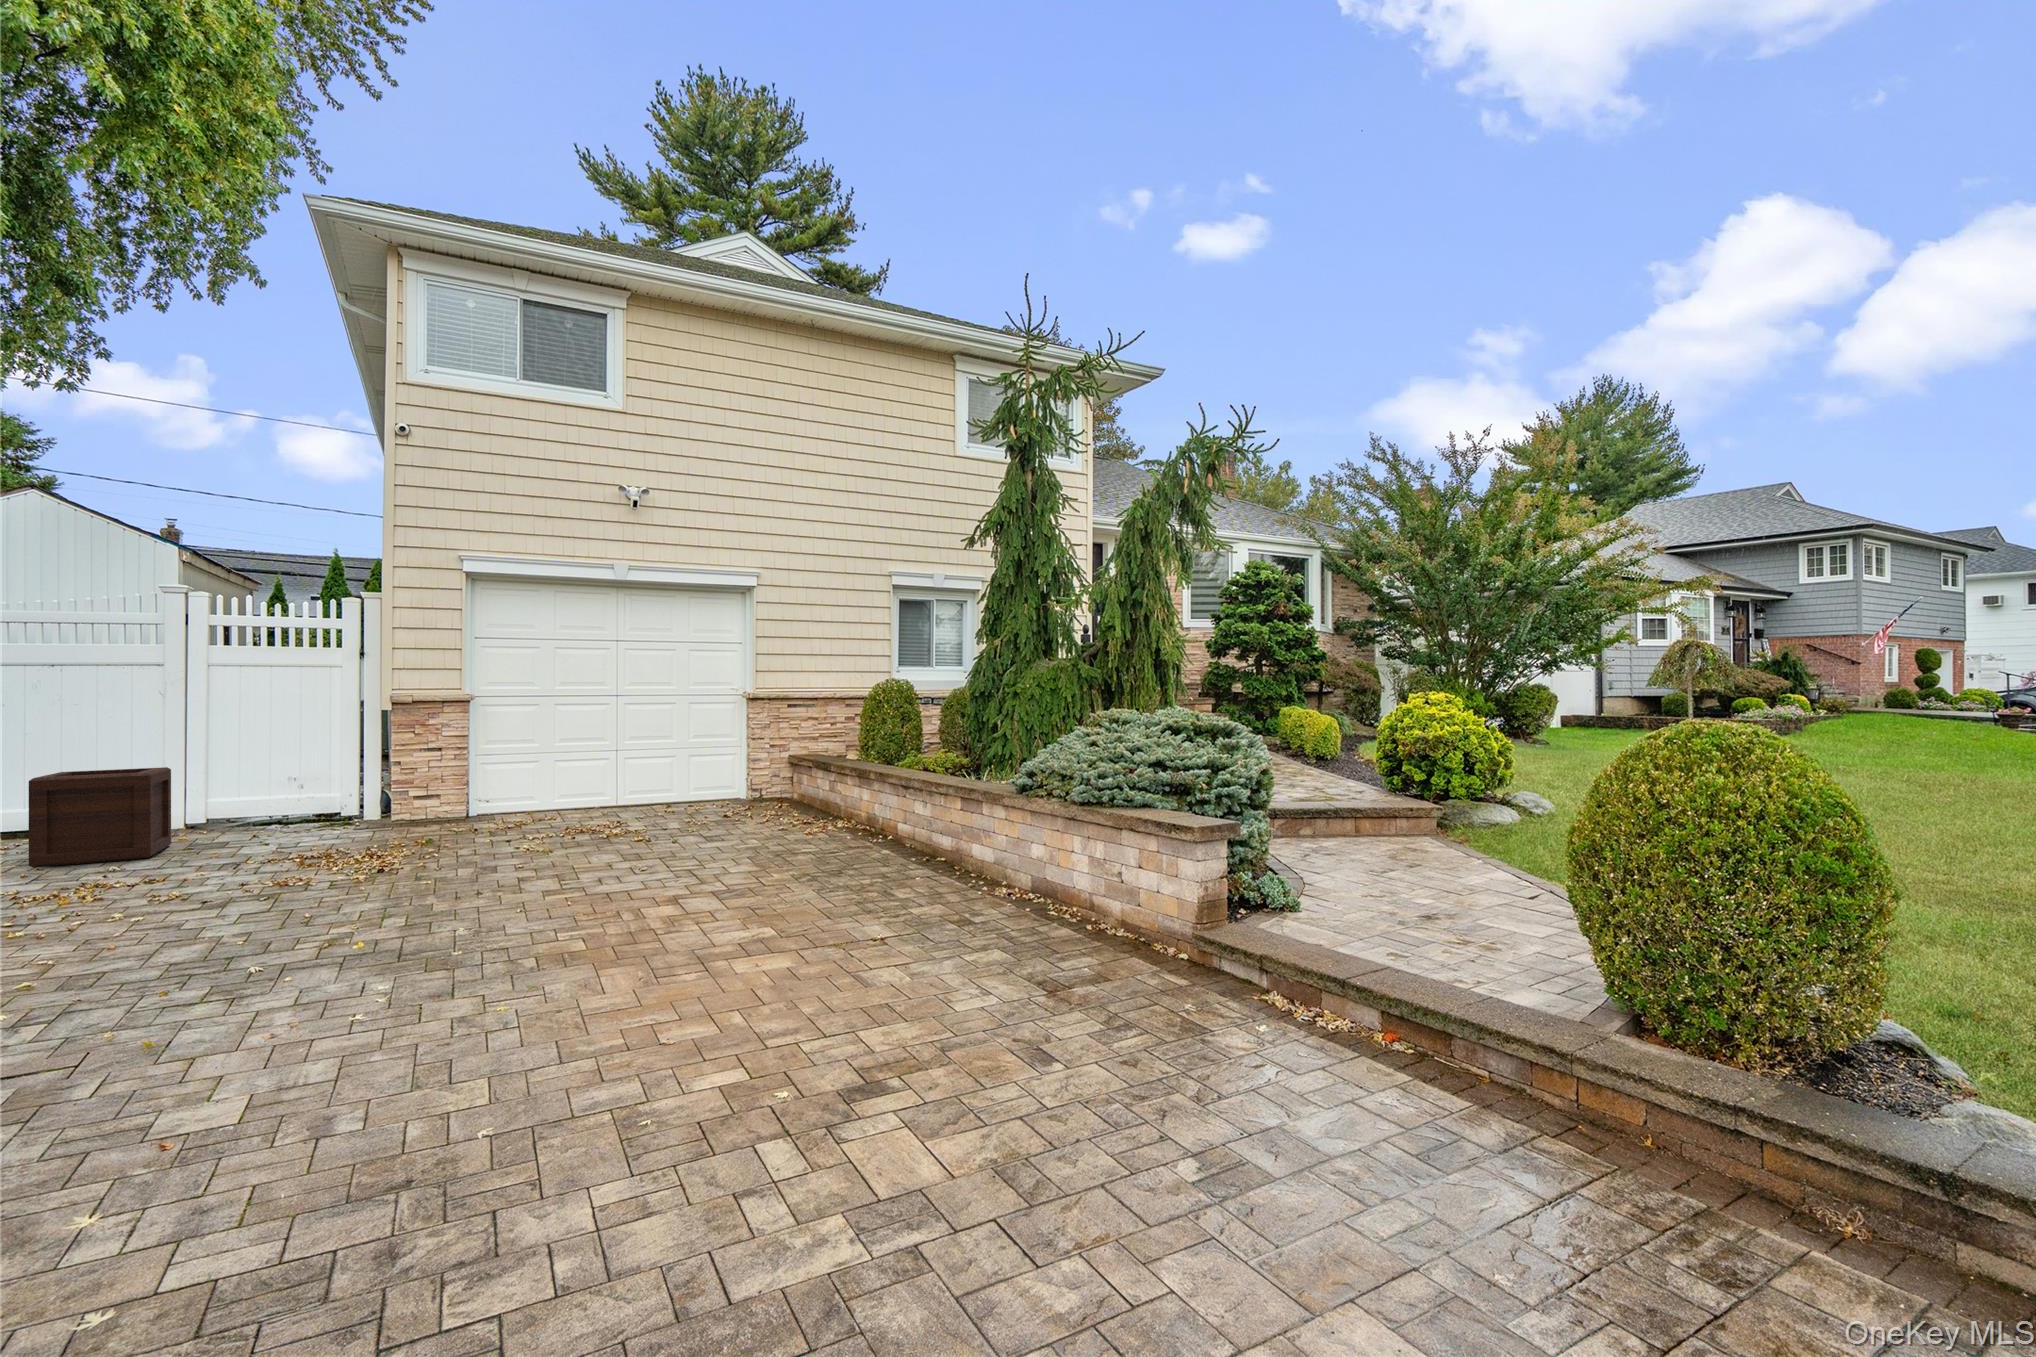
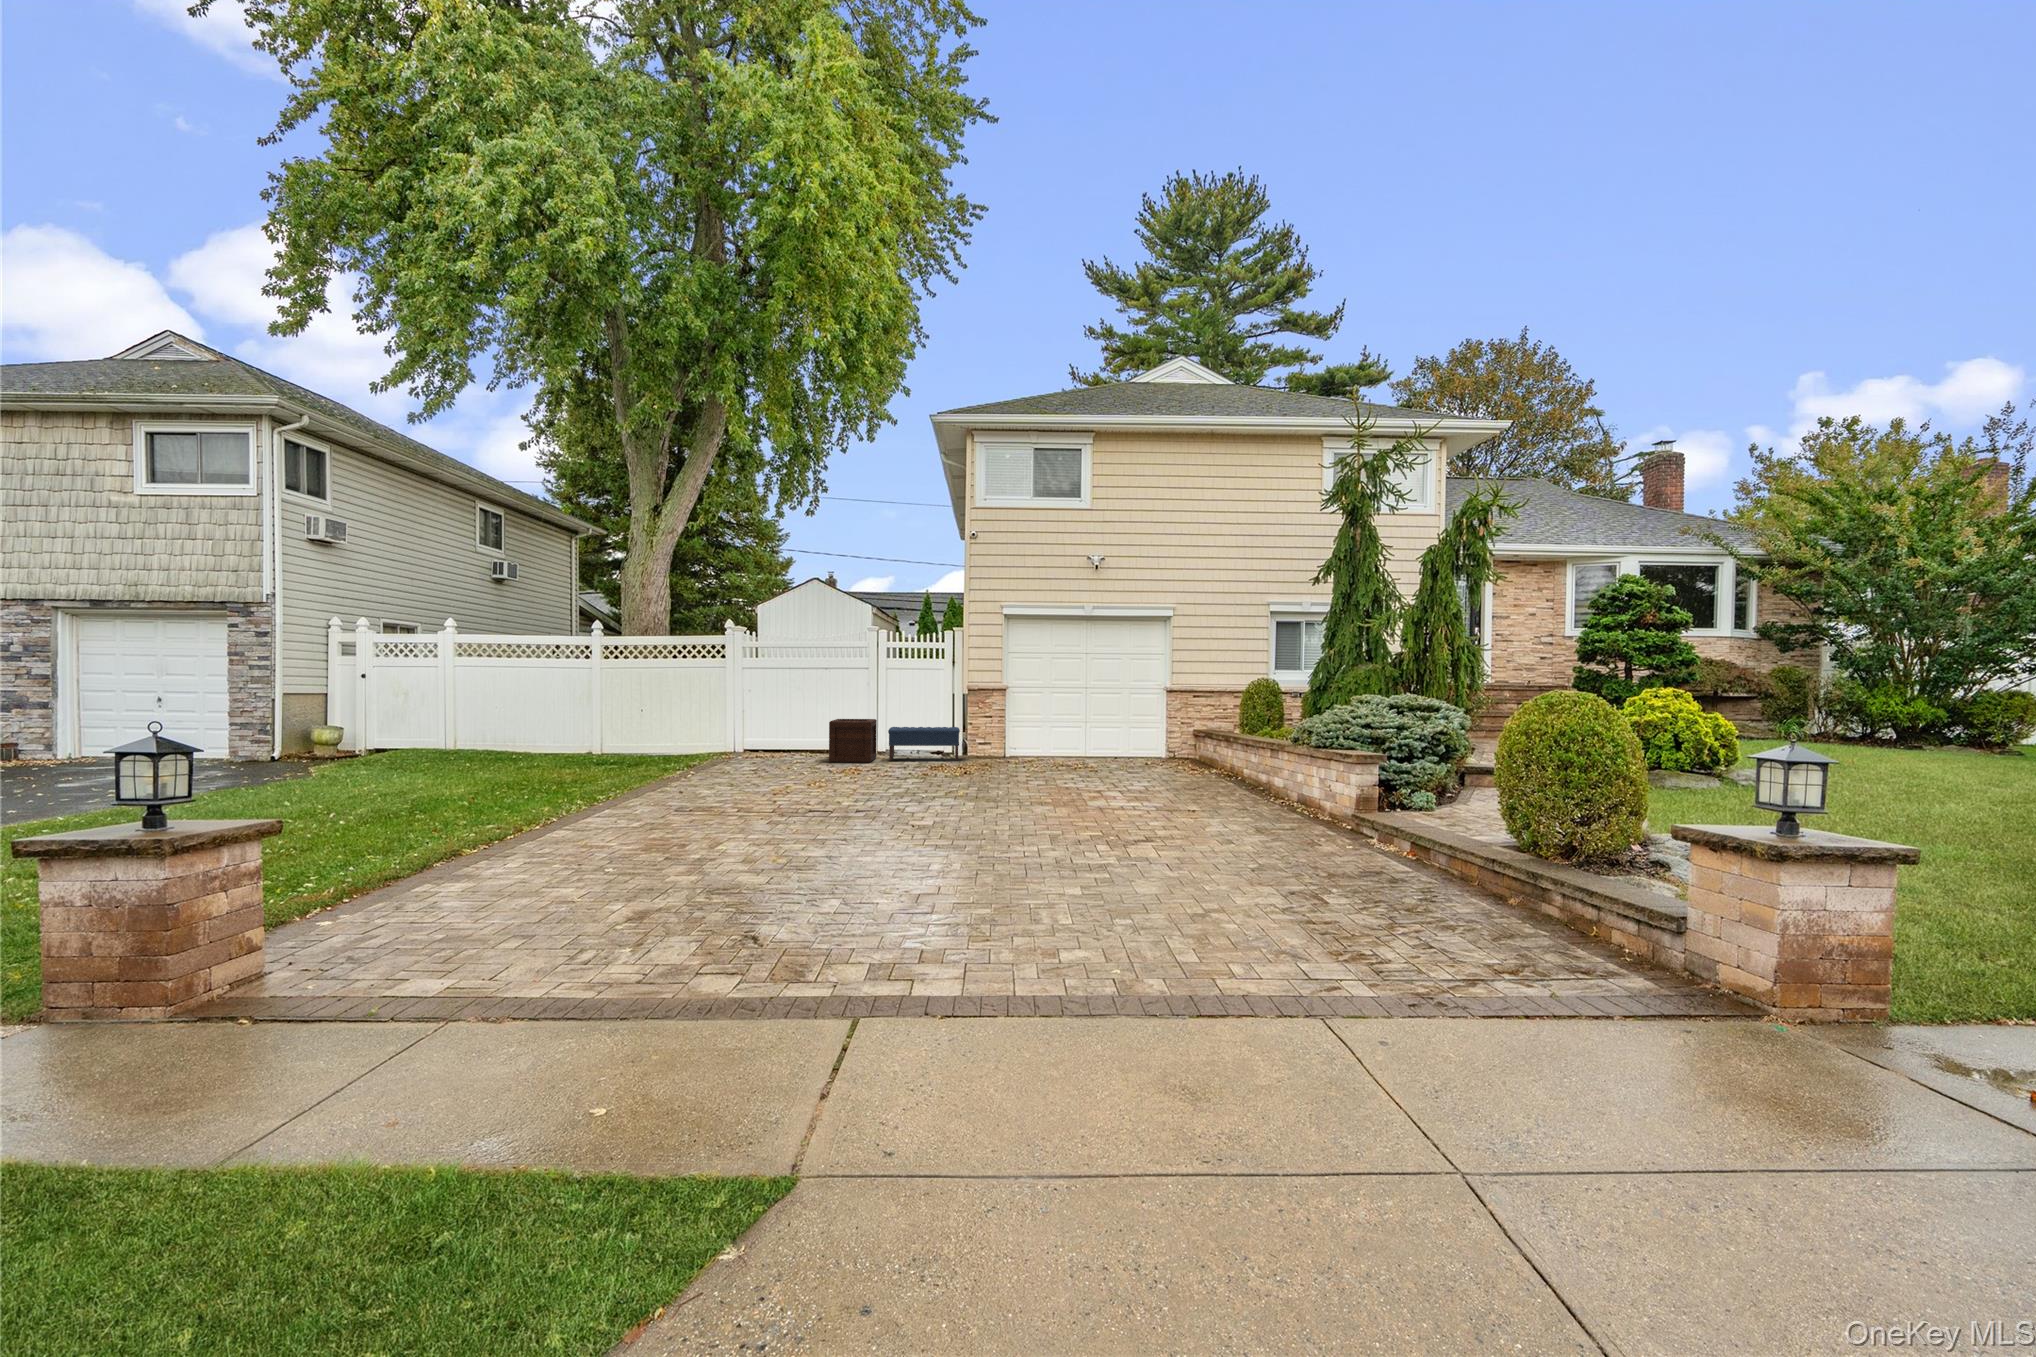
bench: none [200,772,374,850] -> present [888,727,960,761]

